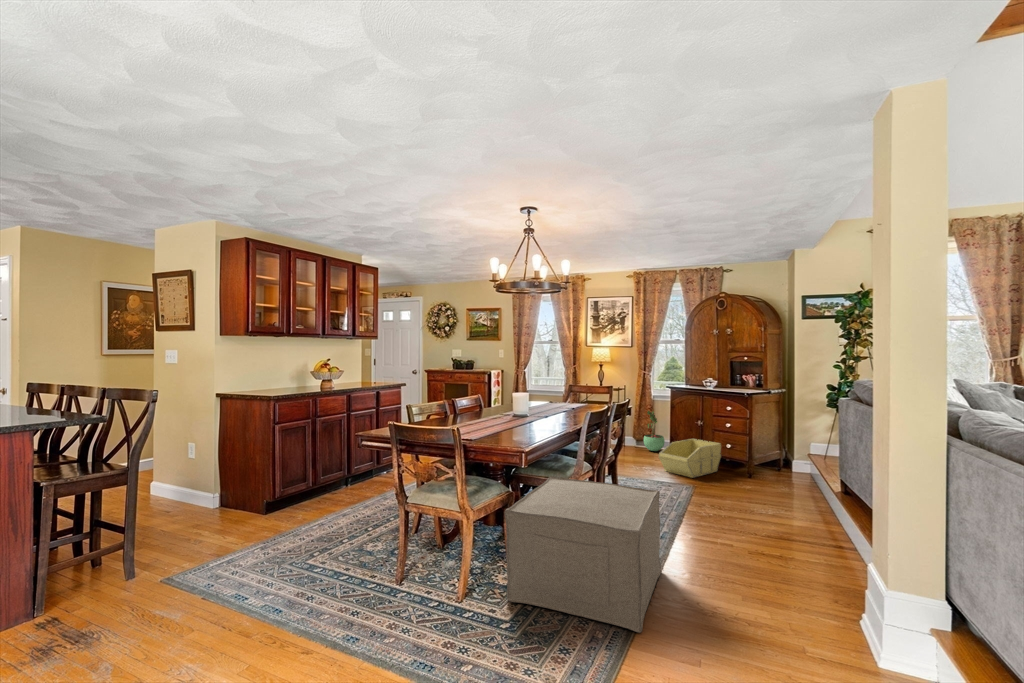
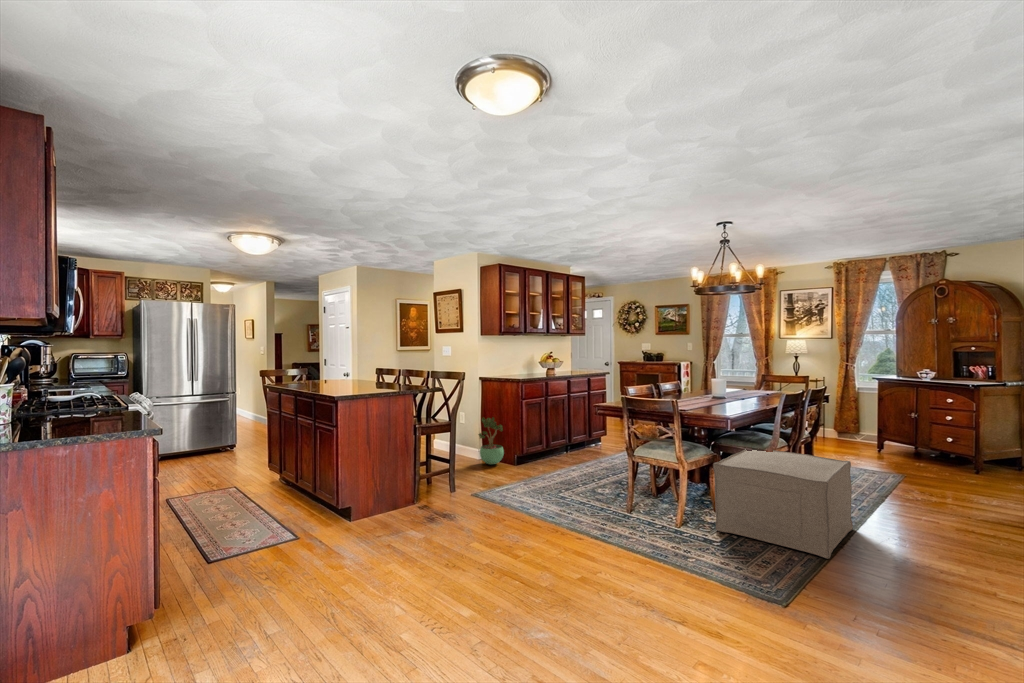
potted plant: present [644,411,665,451] -> present [479,417,504,465]
storage bin: present [659,439,721,478] -> none [862,432,939,469]

